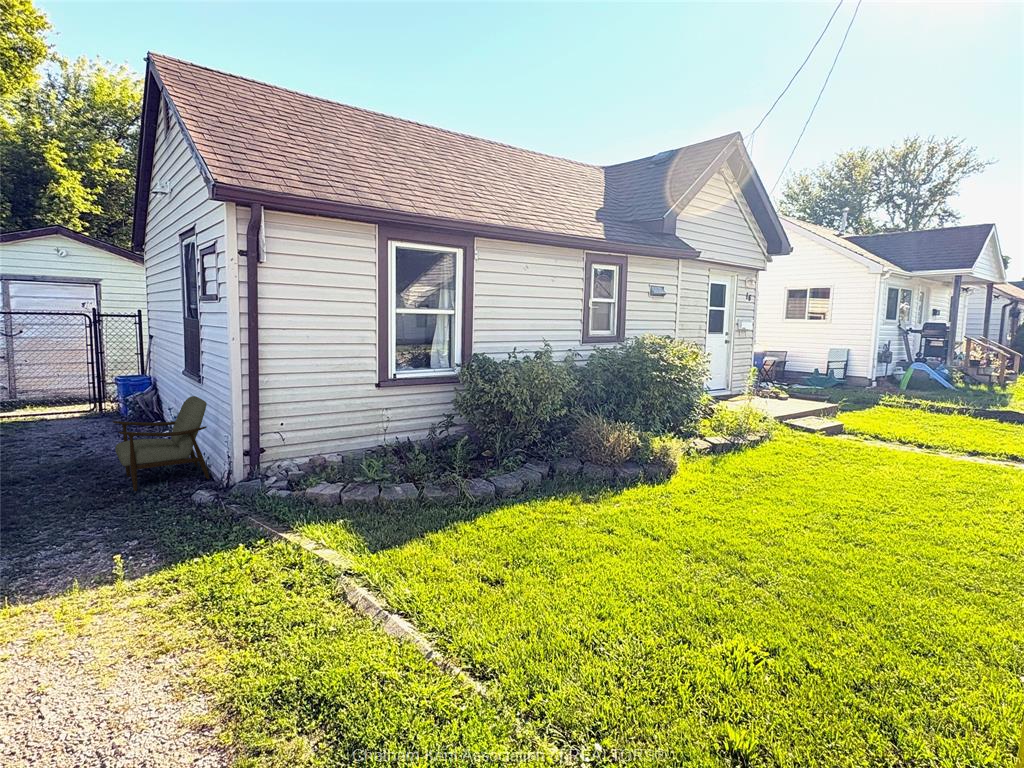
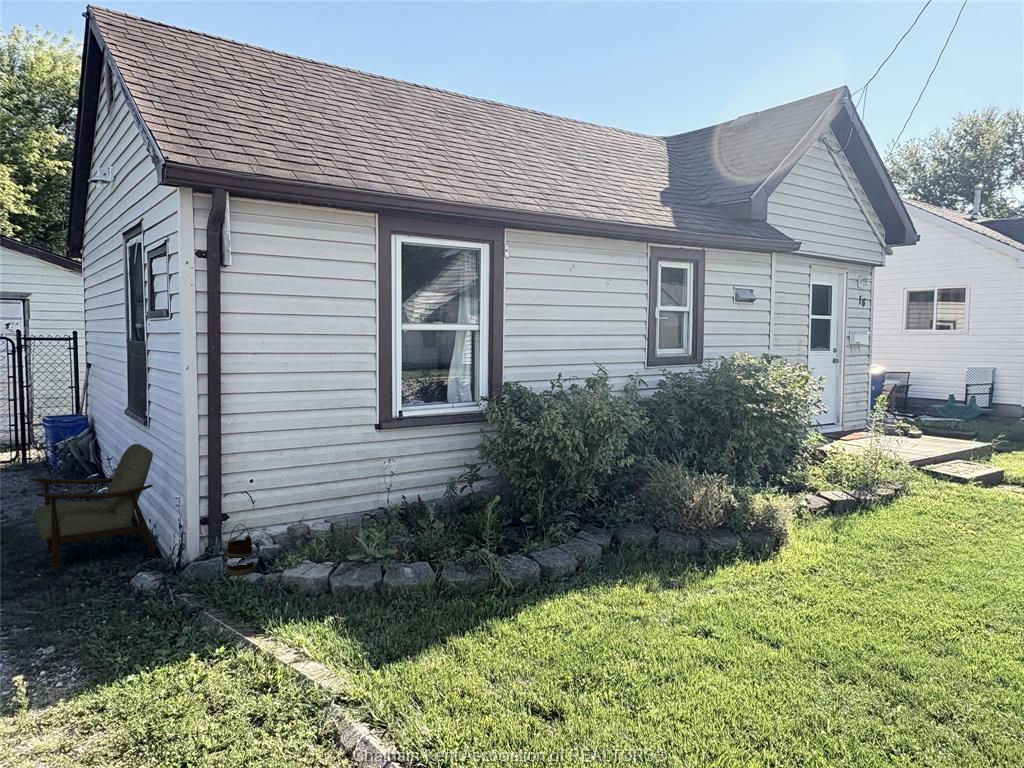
wooden bucket: none [264,456,285,493] -> present [226,524,255,576]

